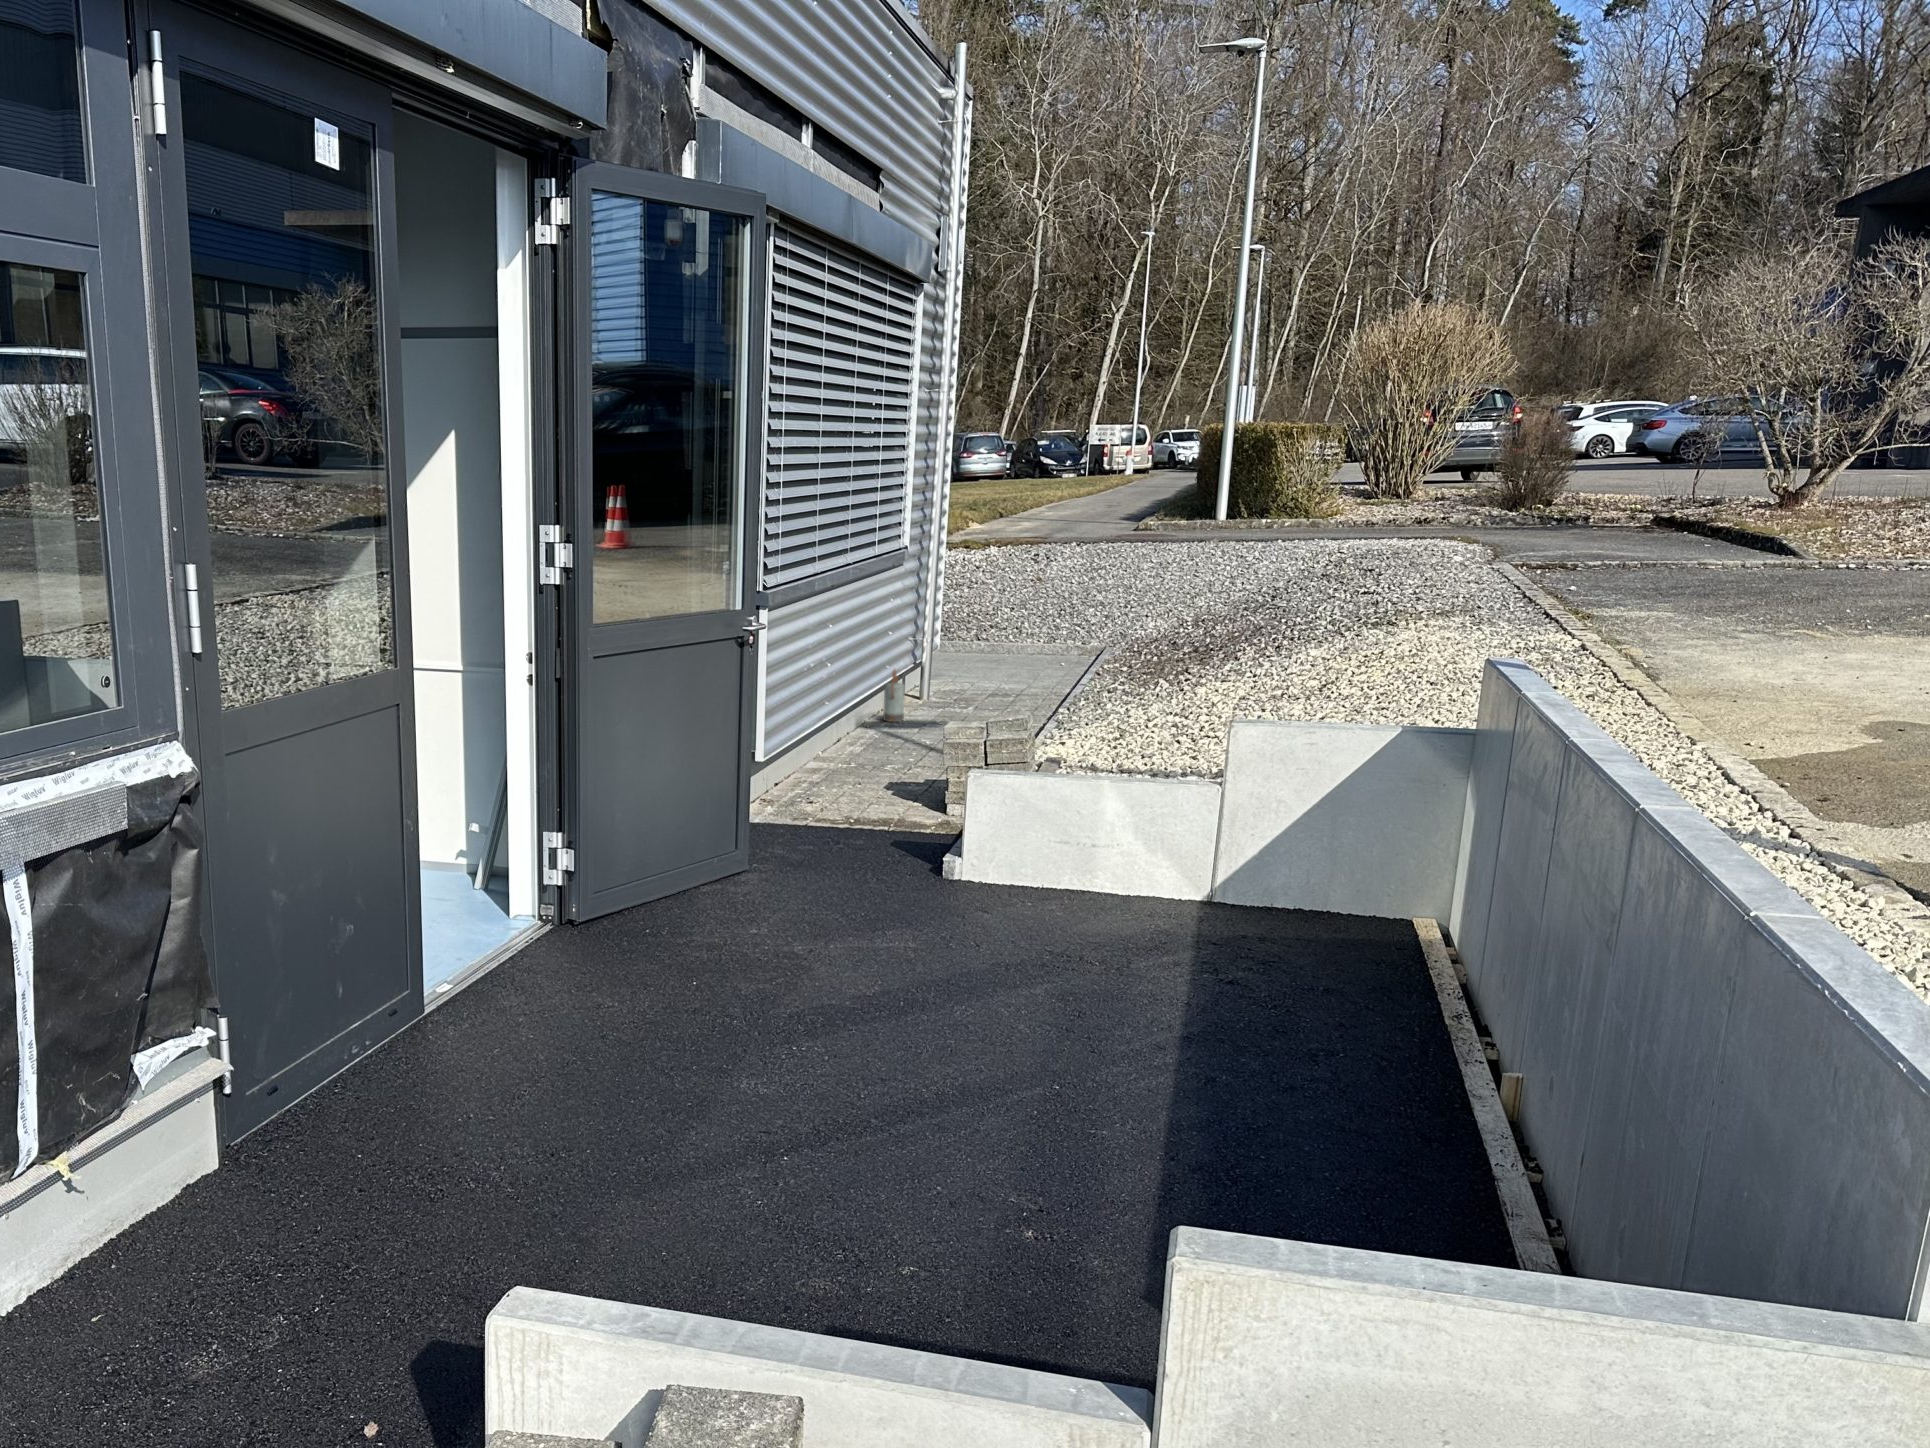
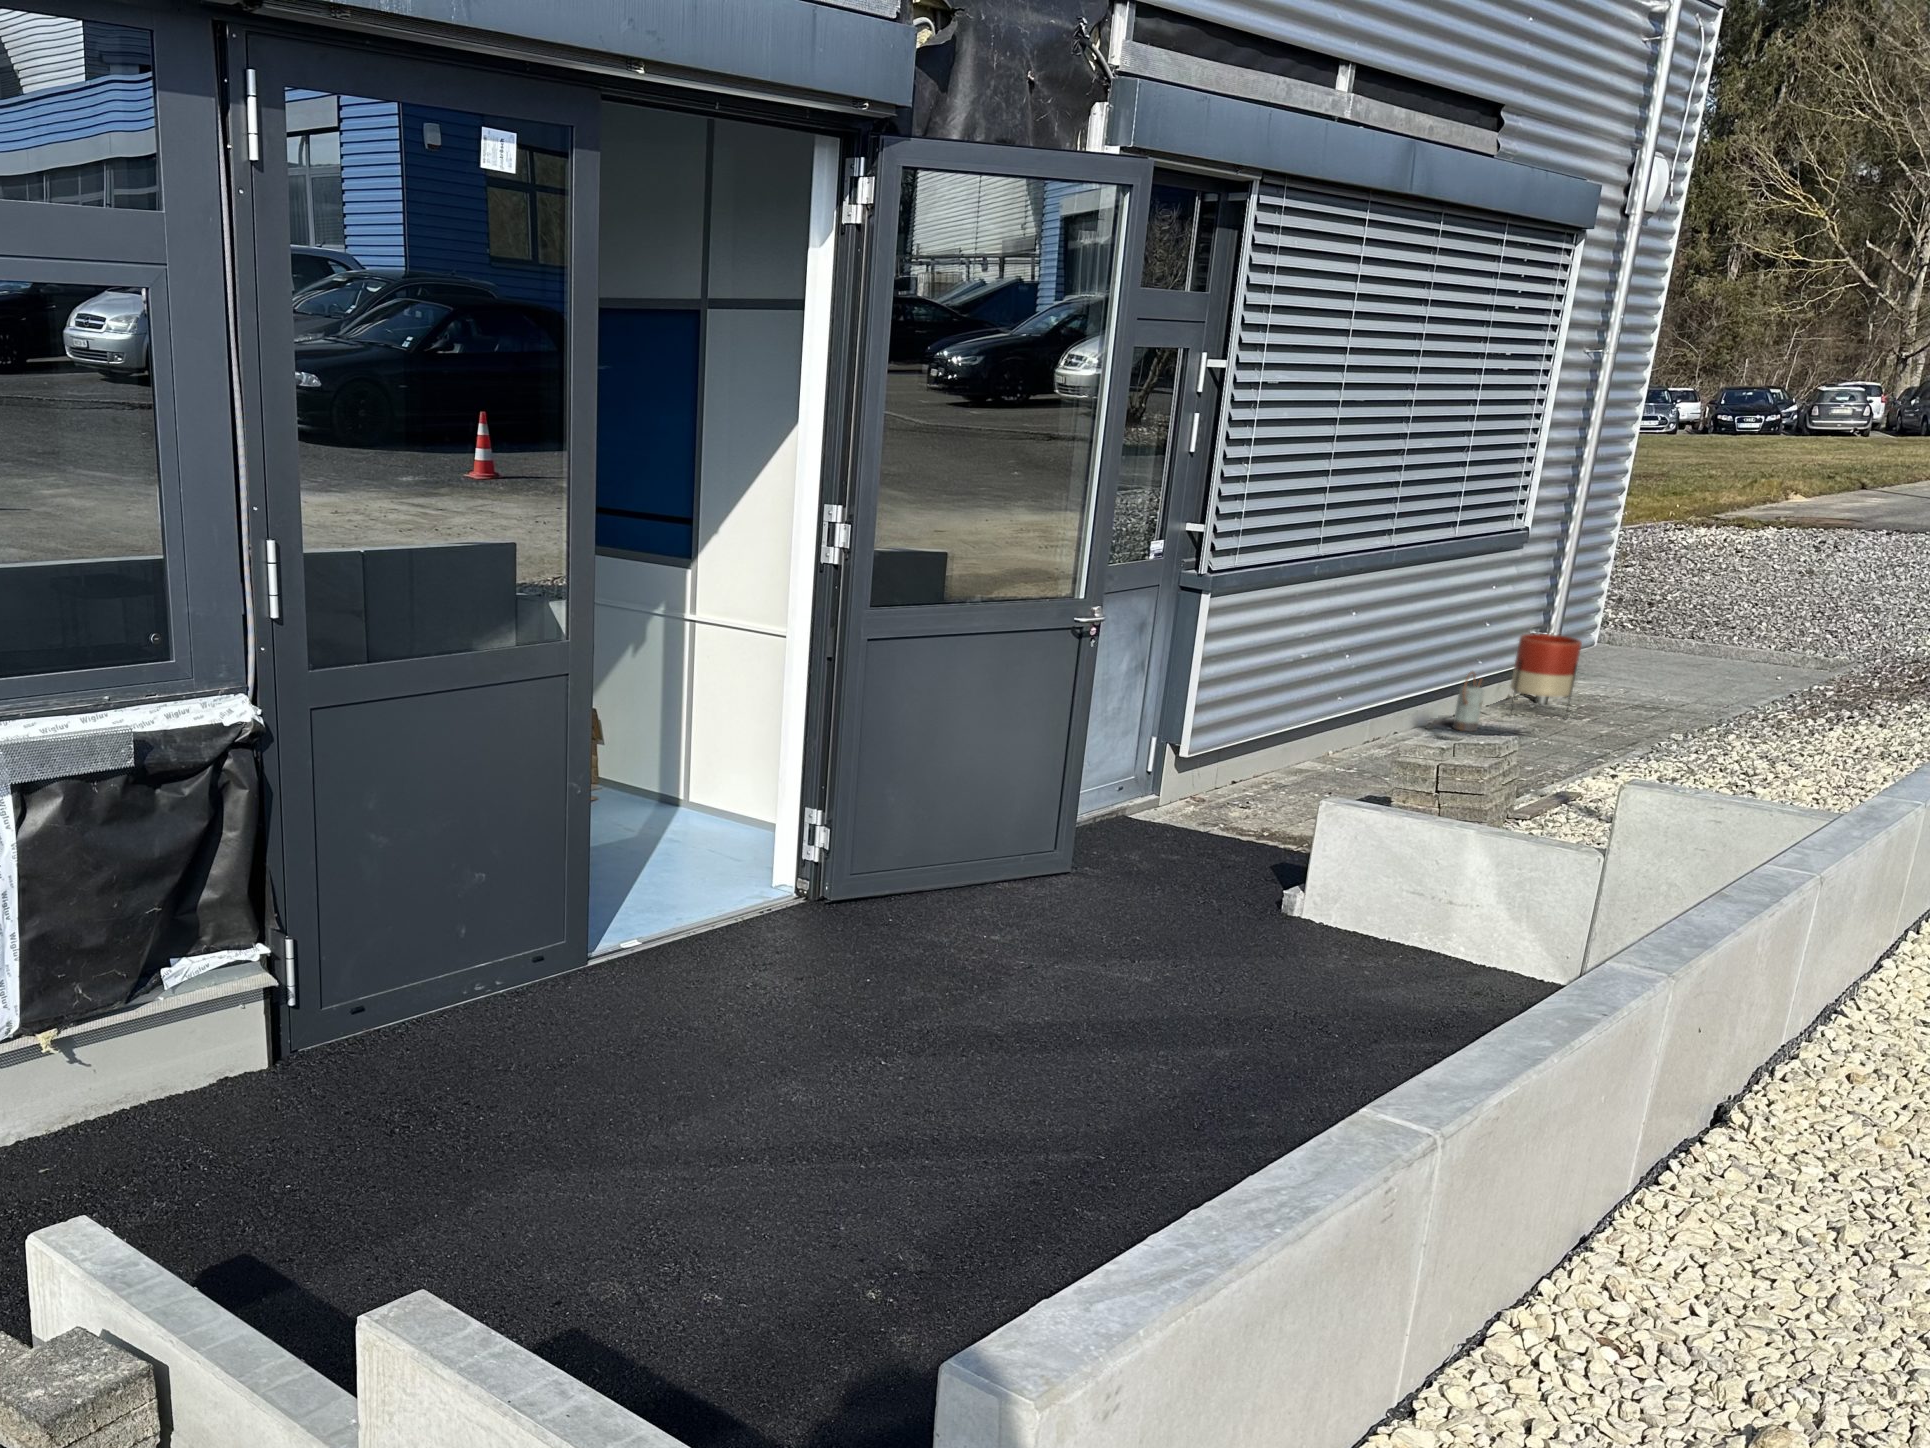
planter: none [909,634,961,707] -> present [1511,634,1582,716]

